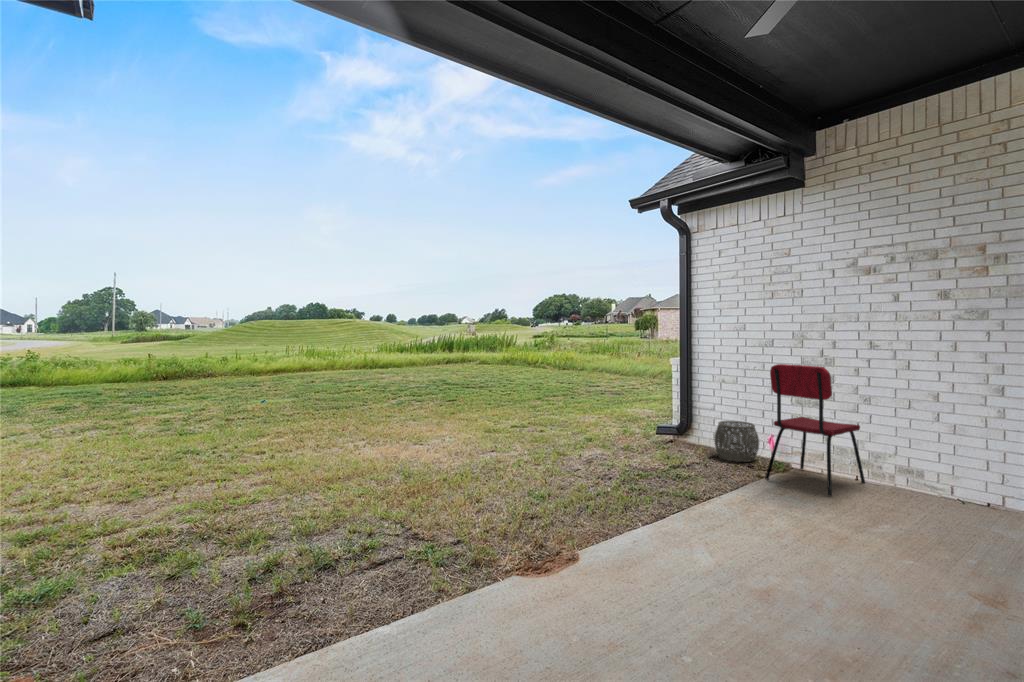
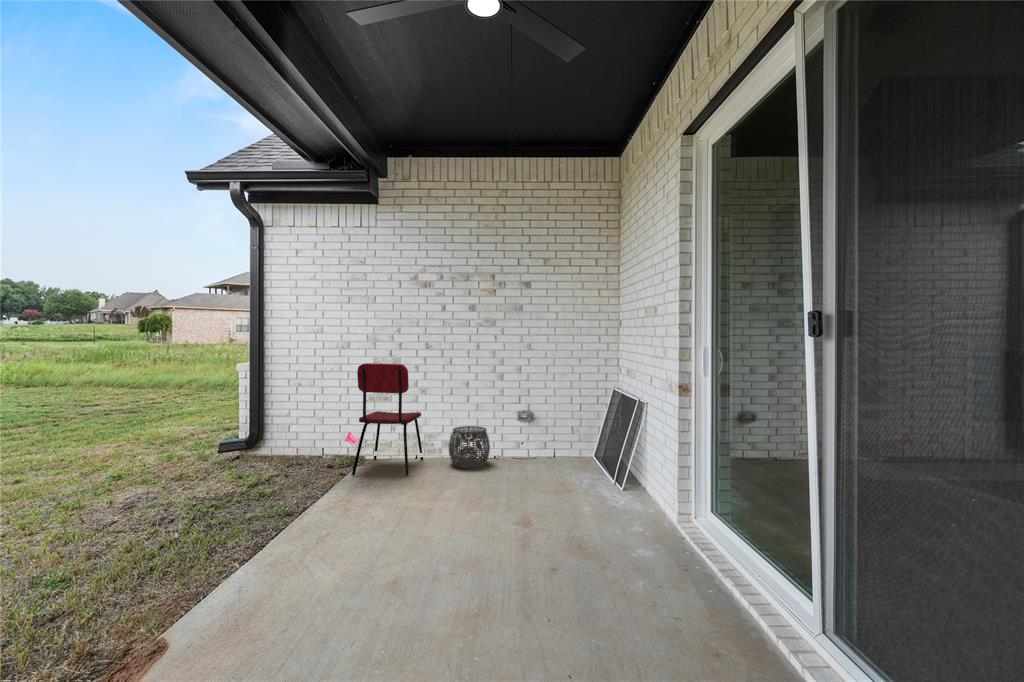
woven basket: present [714,421,759,462] -> present [449,426,490,468]

